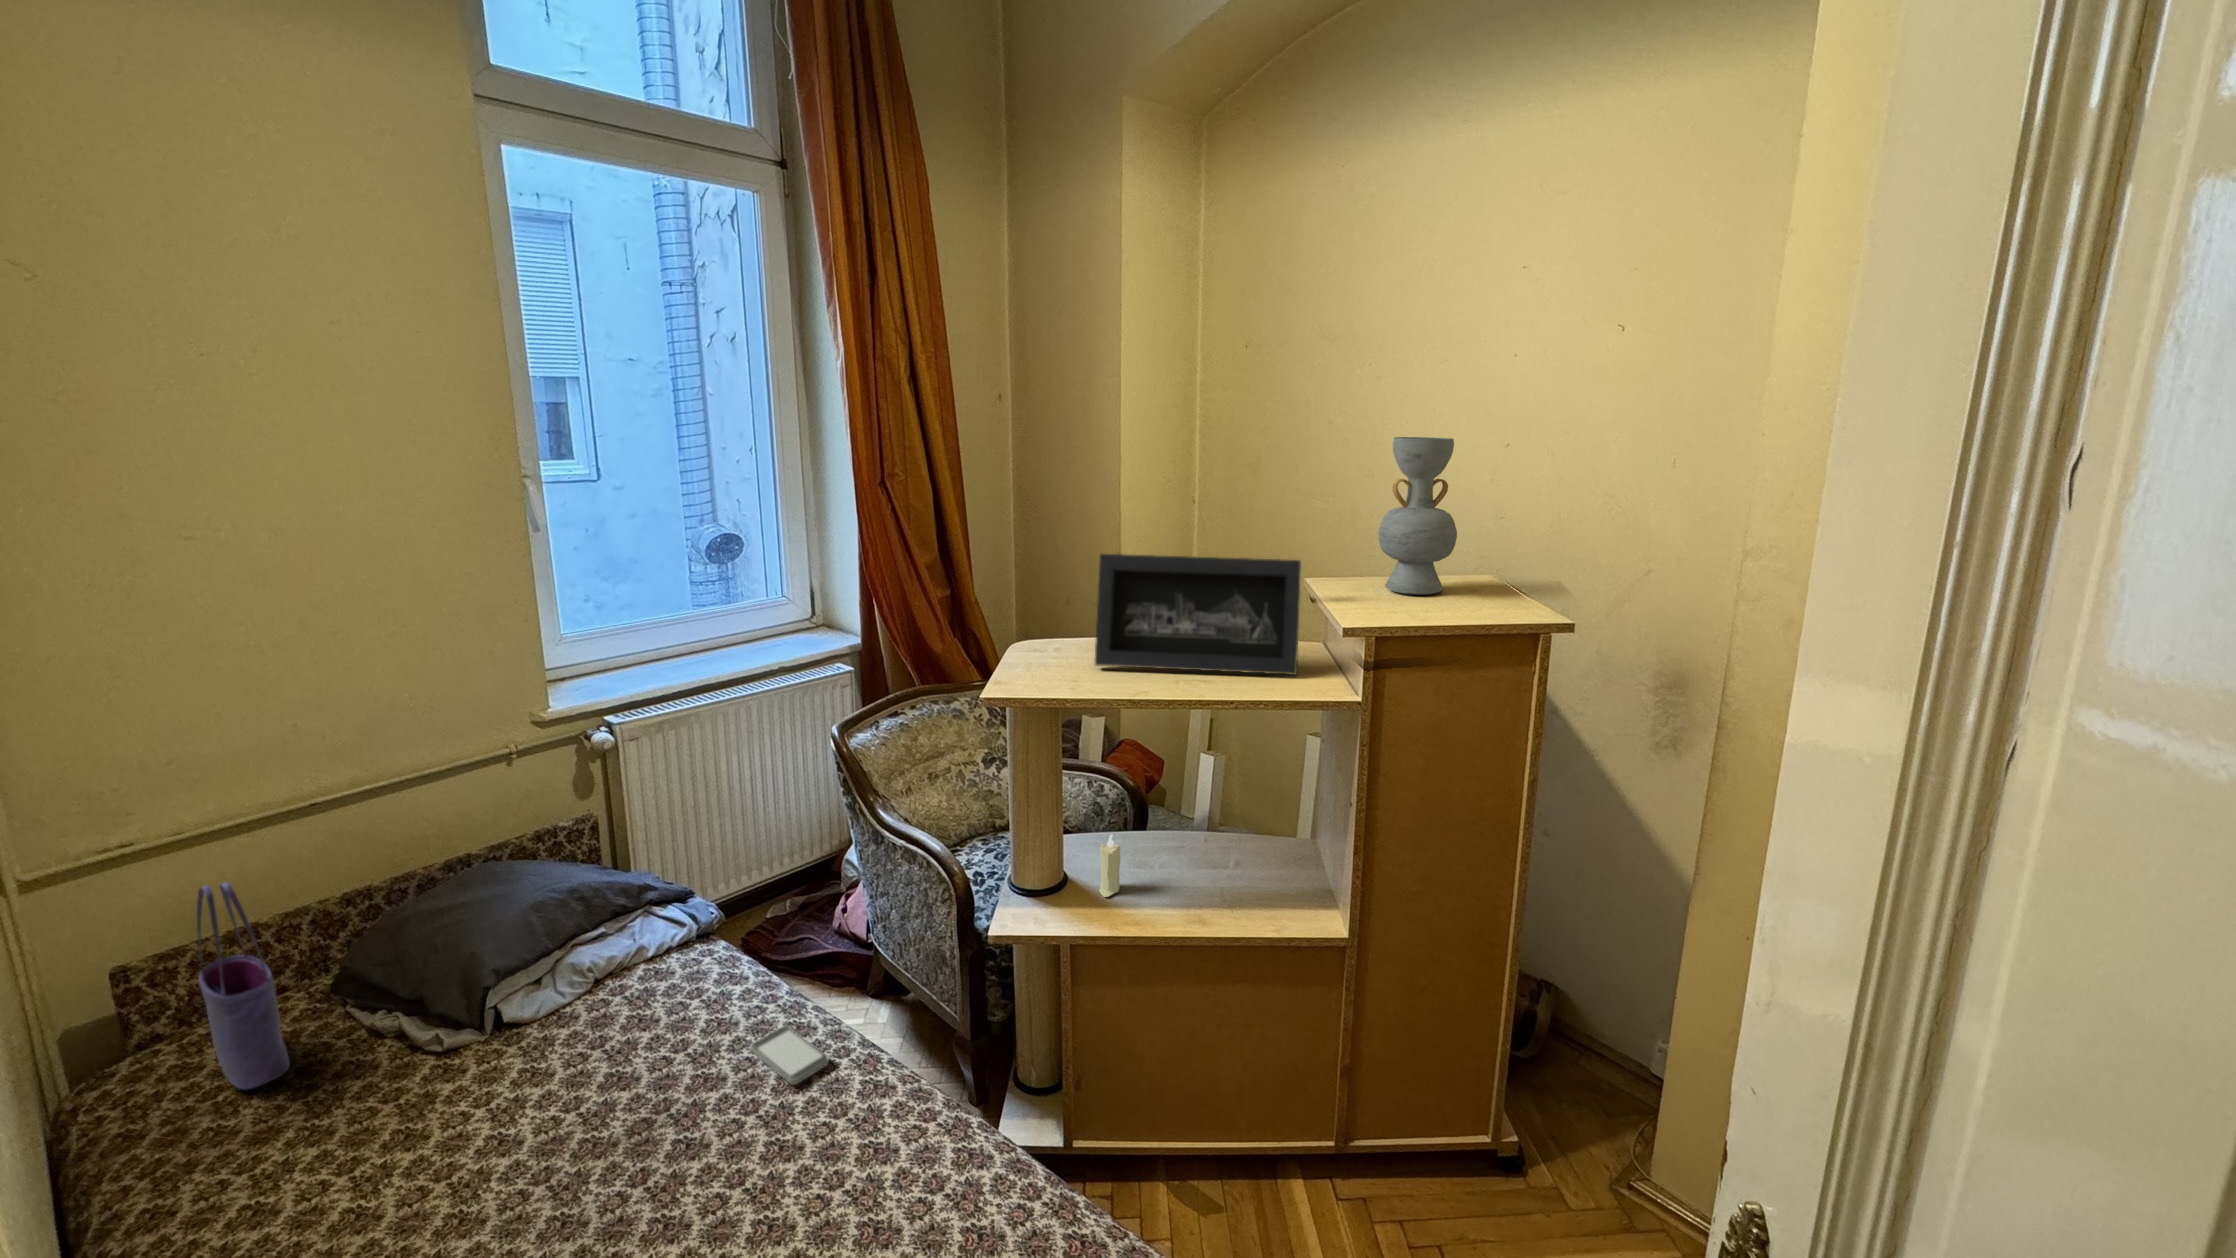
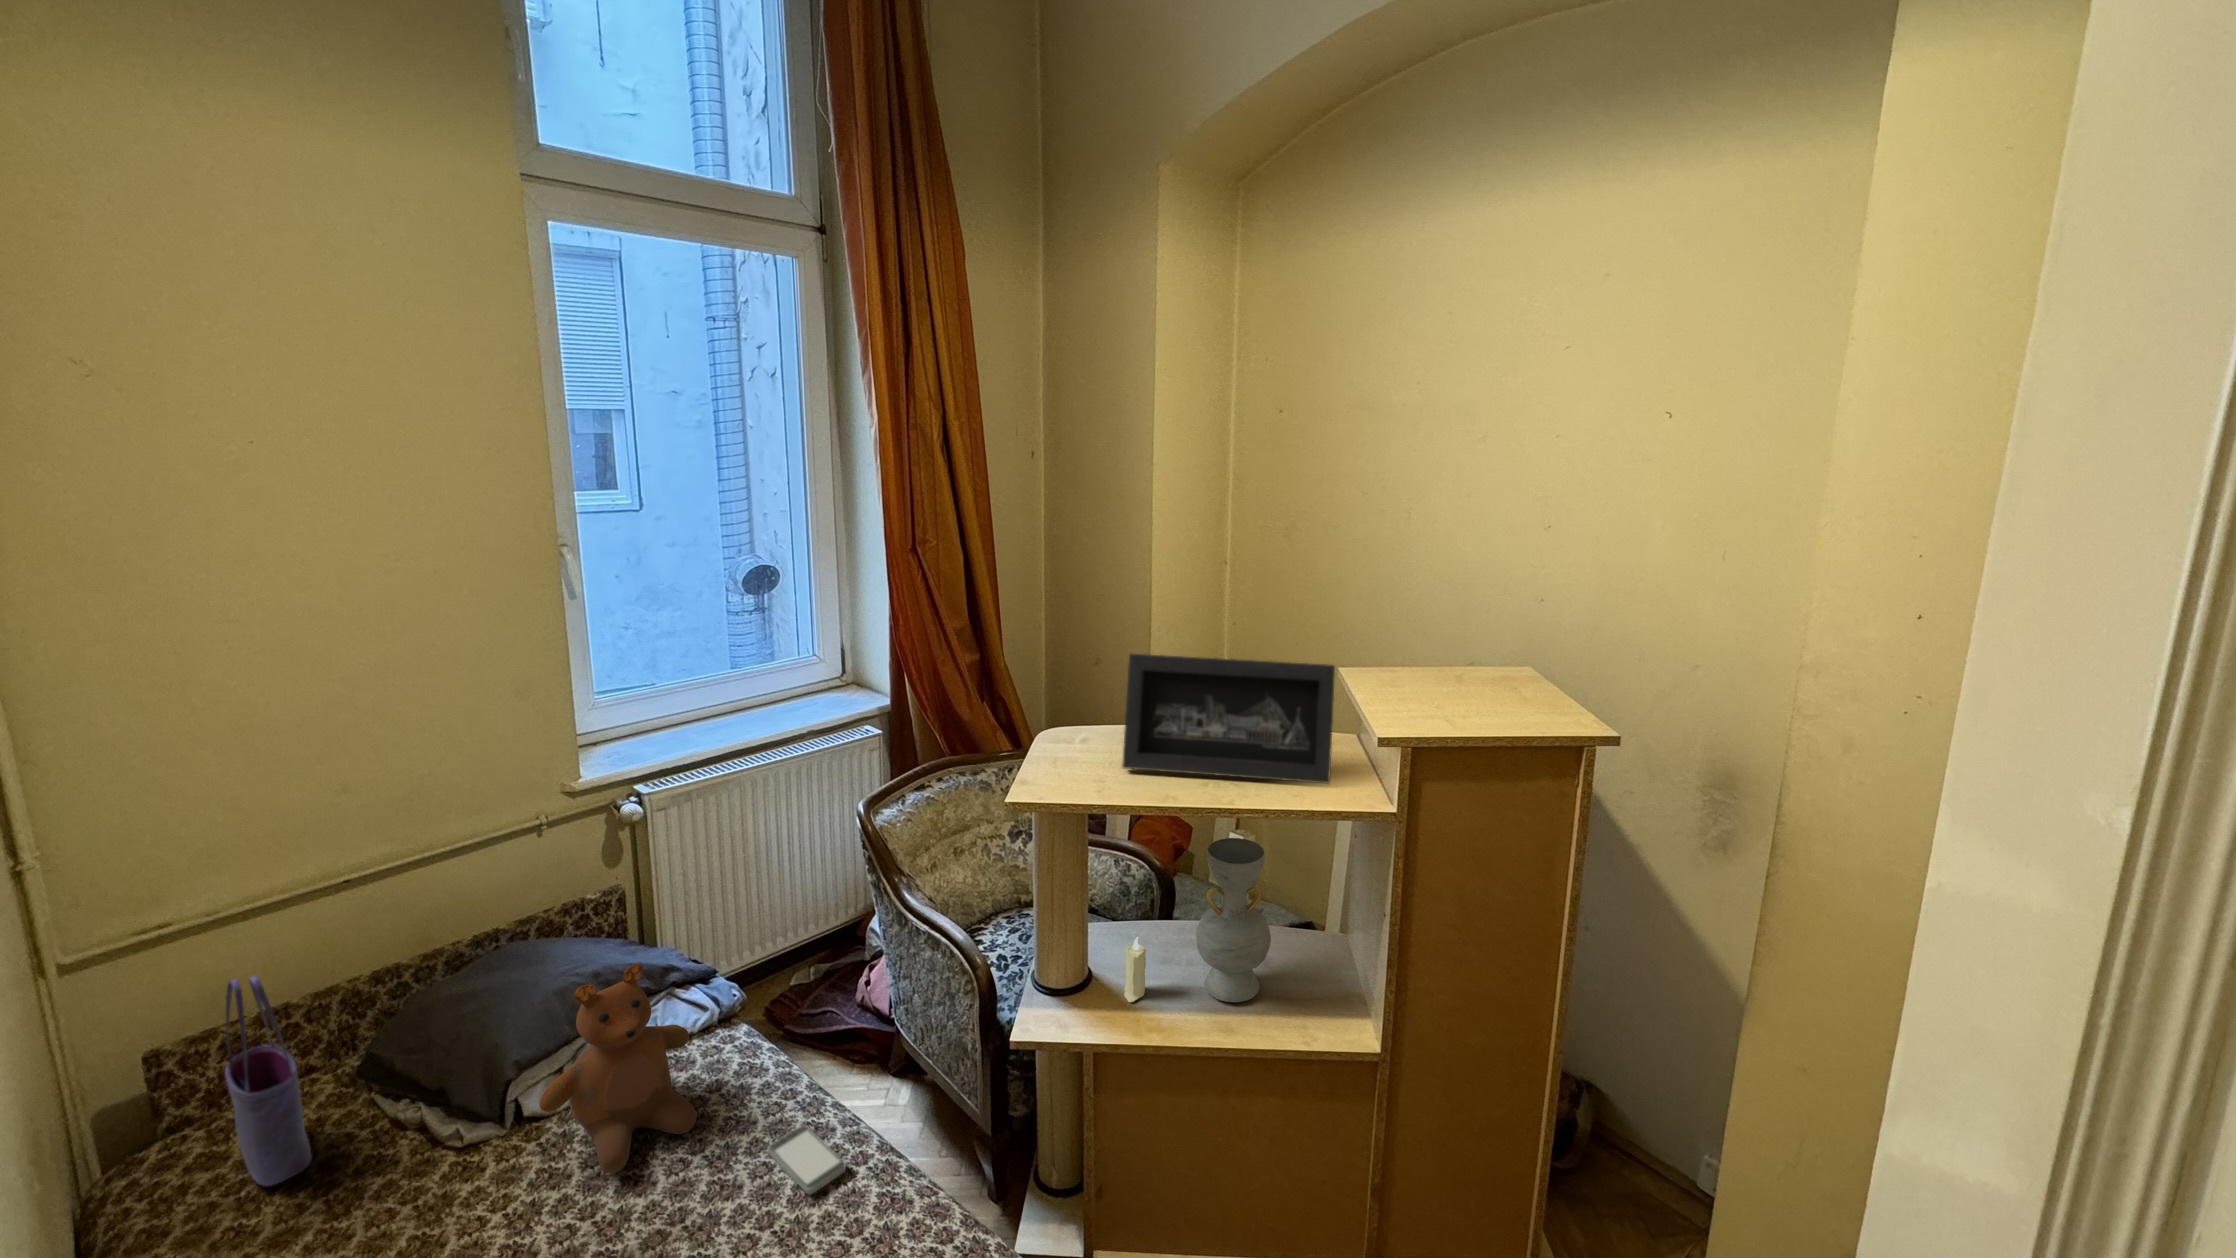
decorative vase: present [1378,437,1457,595] -> present [1196,838,1271,1002]
teddy bear: none [520,871,678,1070] -> present [539,964,697,1173]

